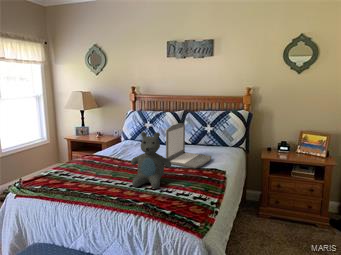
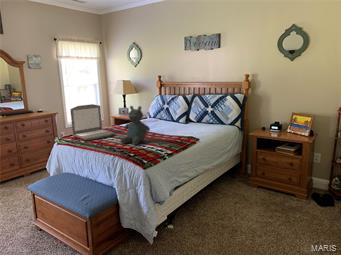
laptop: present [166,123,211,169] -> present [70,104,115,140]

